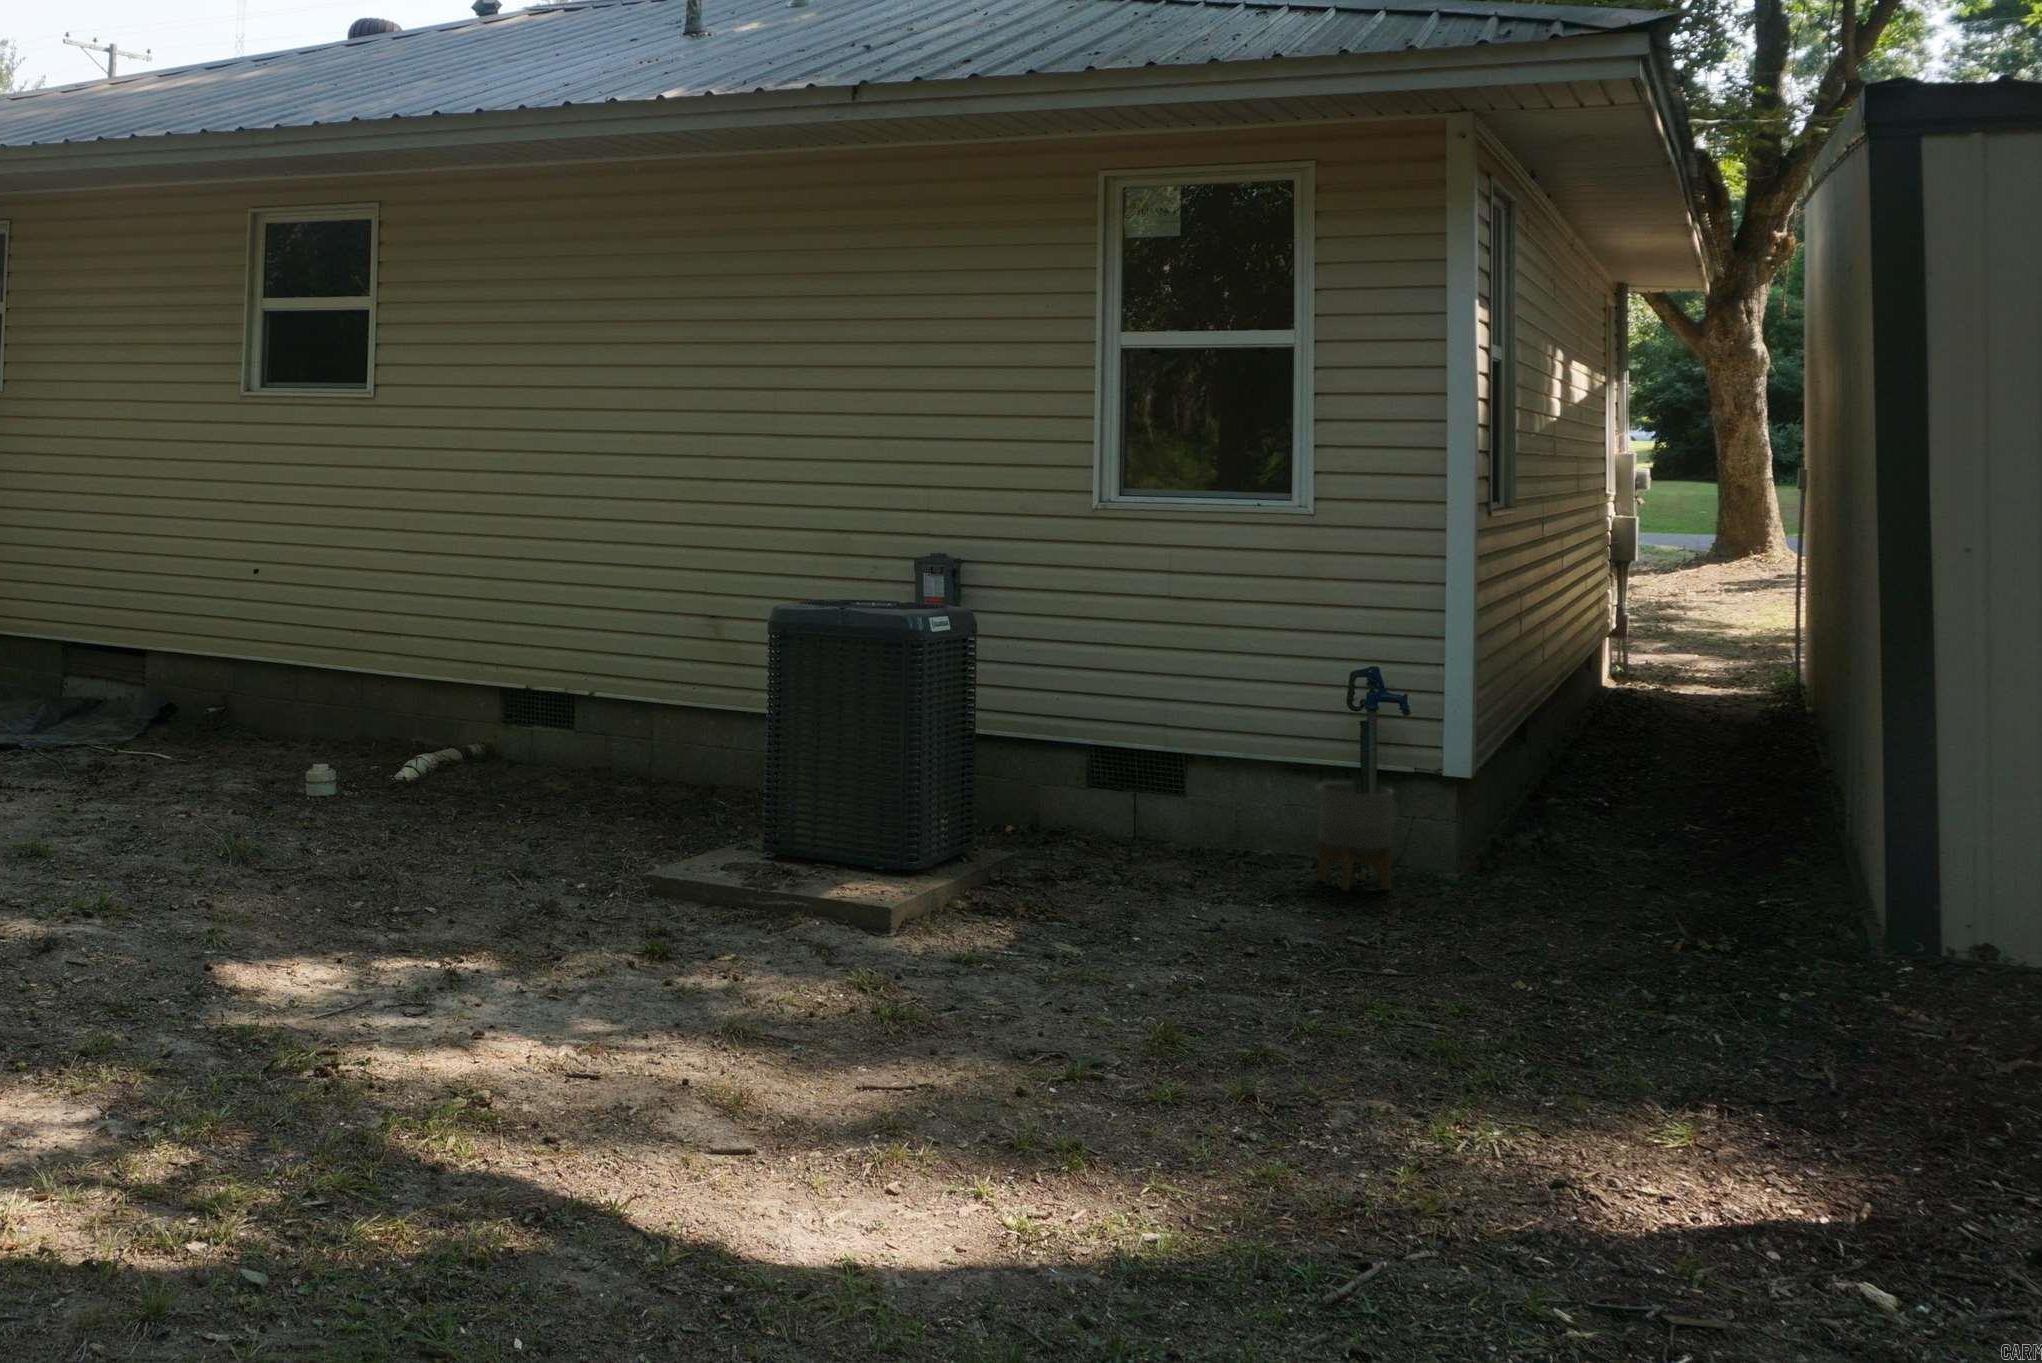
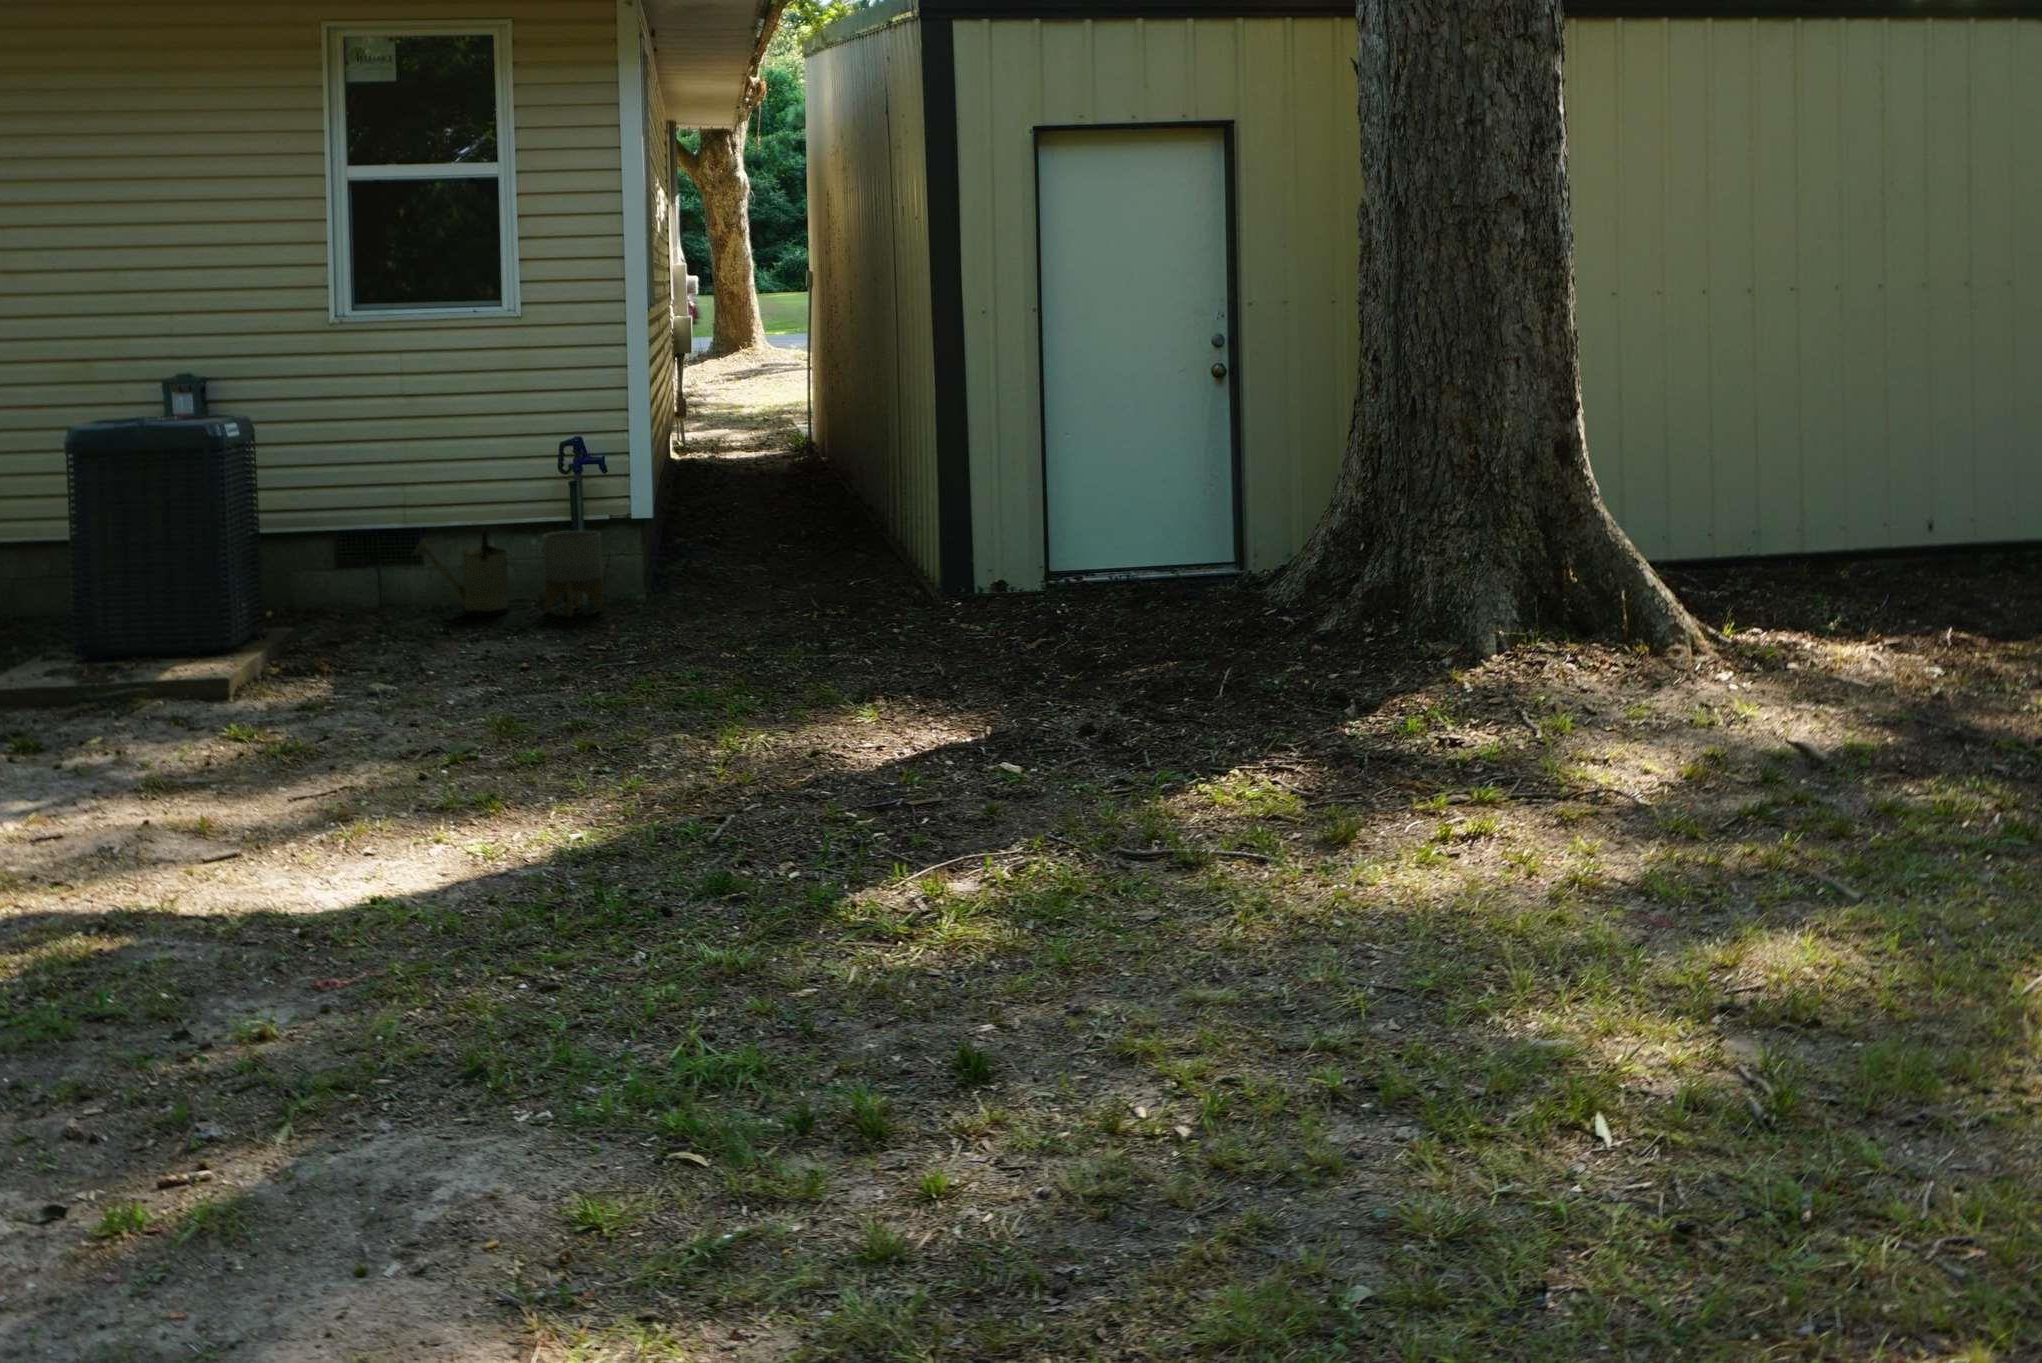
watering can: none [1162,763,1287,874] -> present [413,527,509,617]

